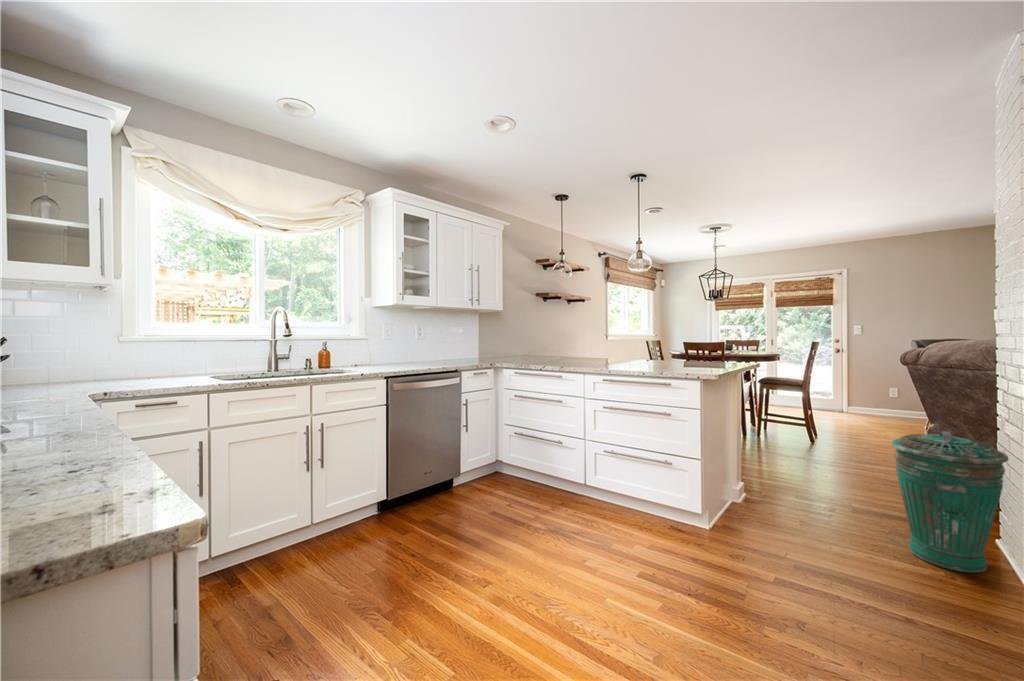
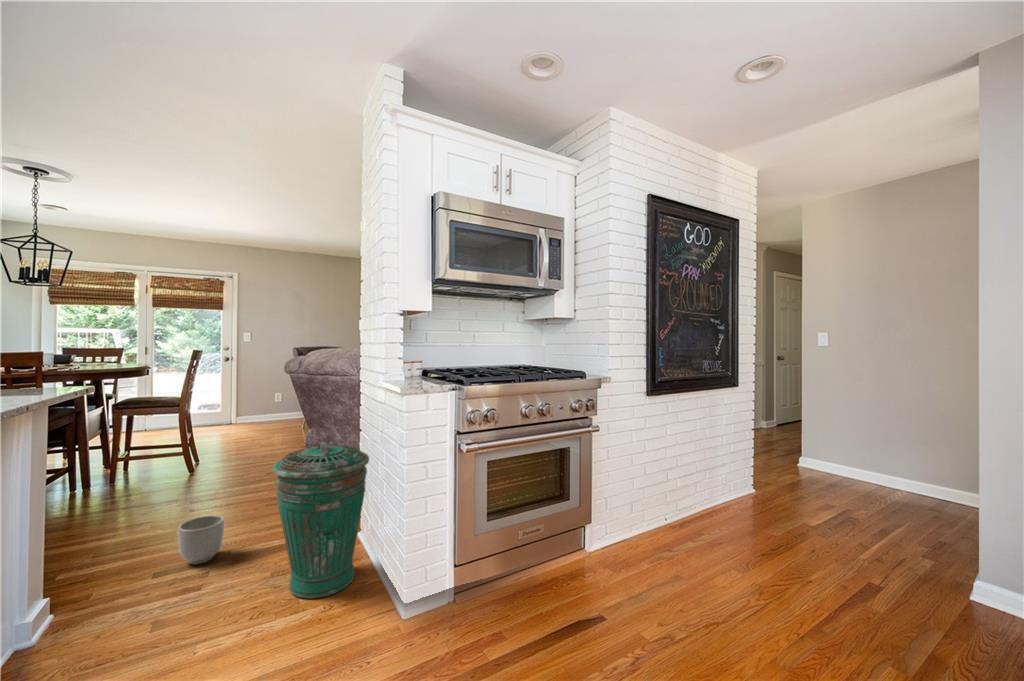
planter: none [811,469,846,504] -> present [177,515,225,565]

